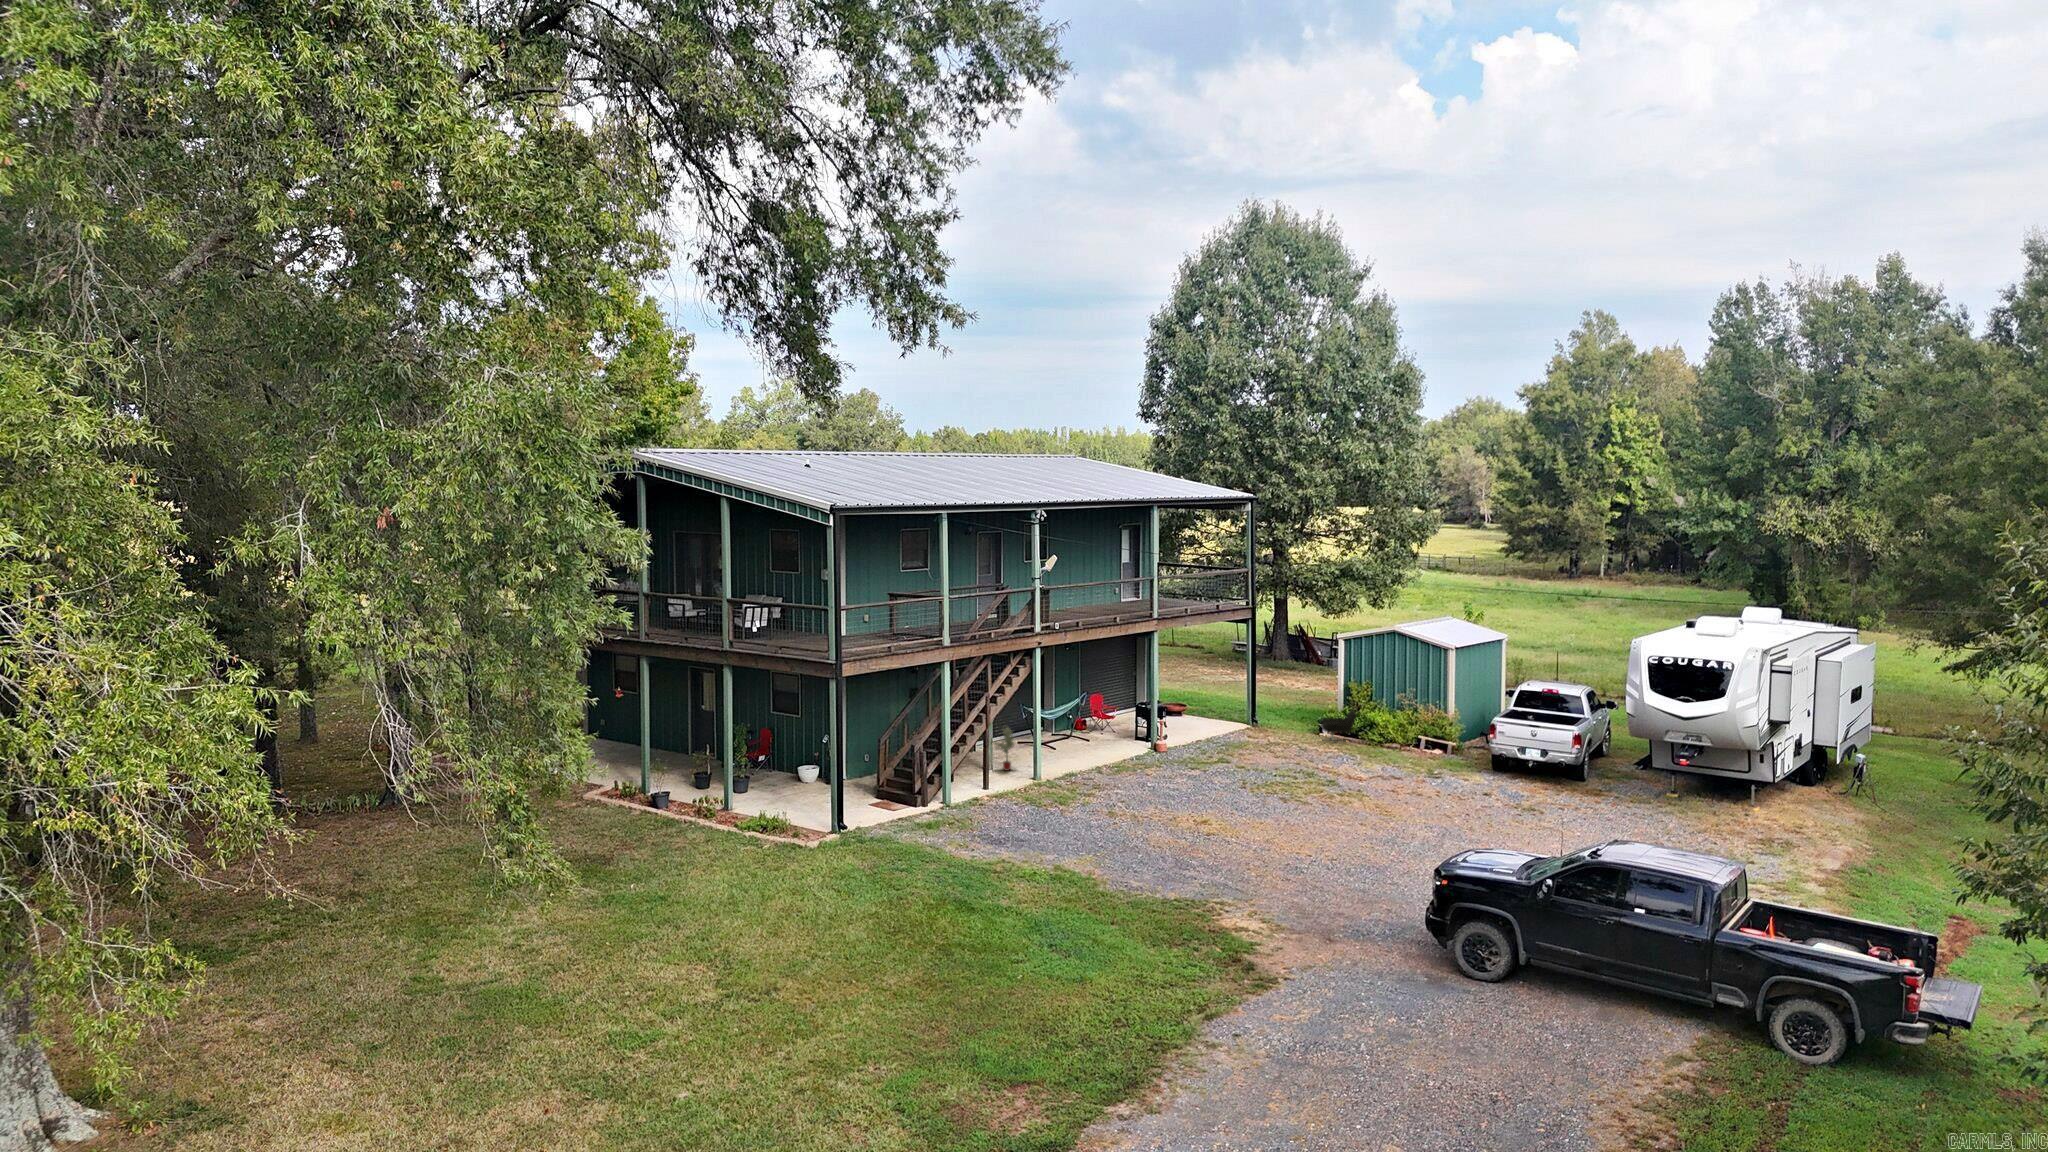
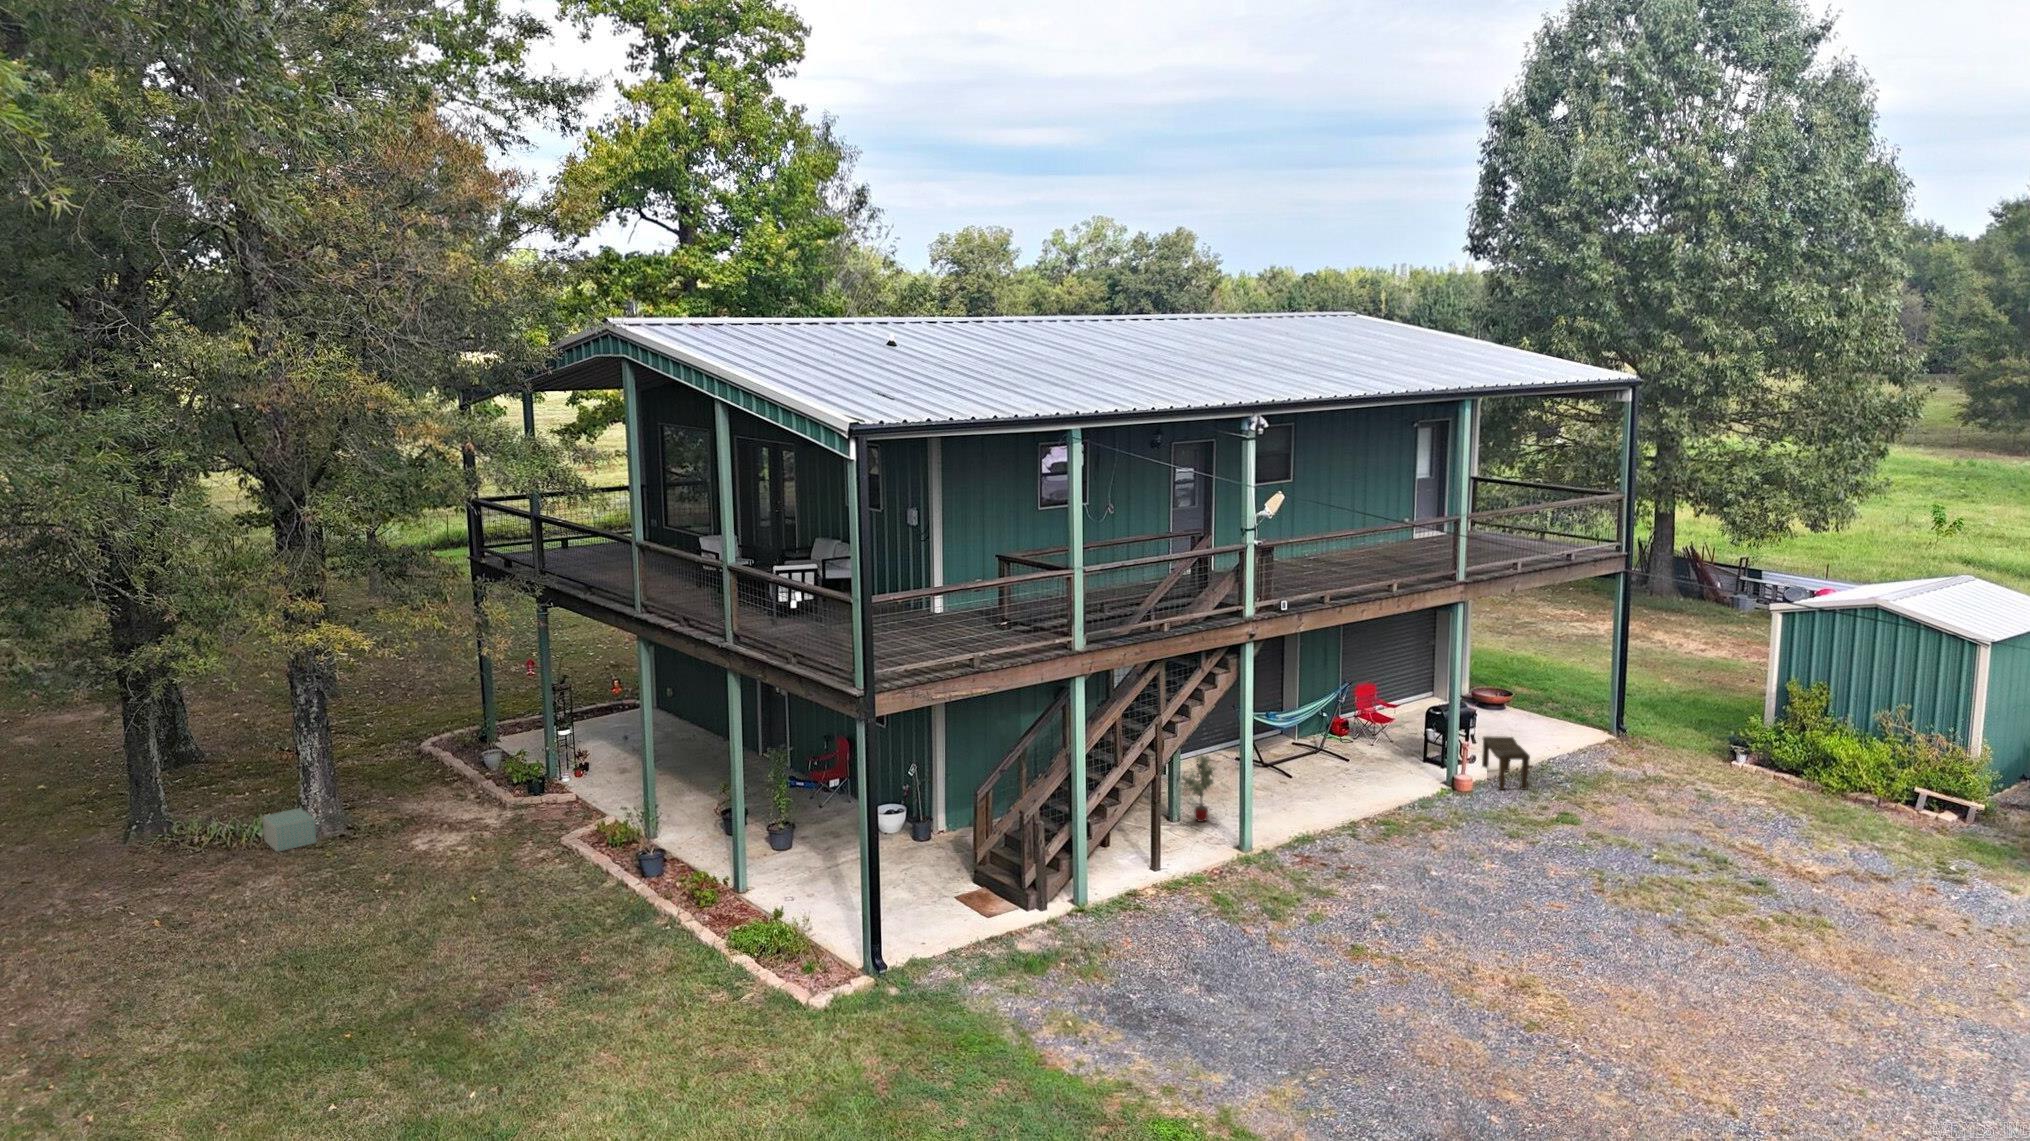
lounge chair: present [1322,710,1357,742] -> none [1726,732,1802,788]
bench: none [1174,720,1203,750] -> present [1482,736,1530,790]
storage box: none [355,785,398,812] -> present [262,808,316,852]

